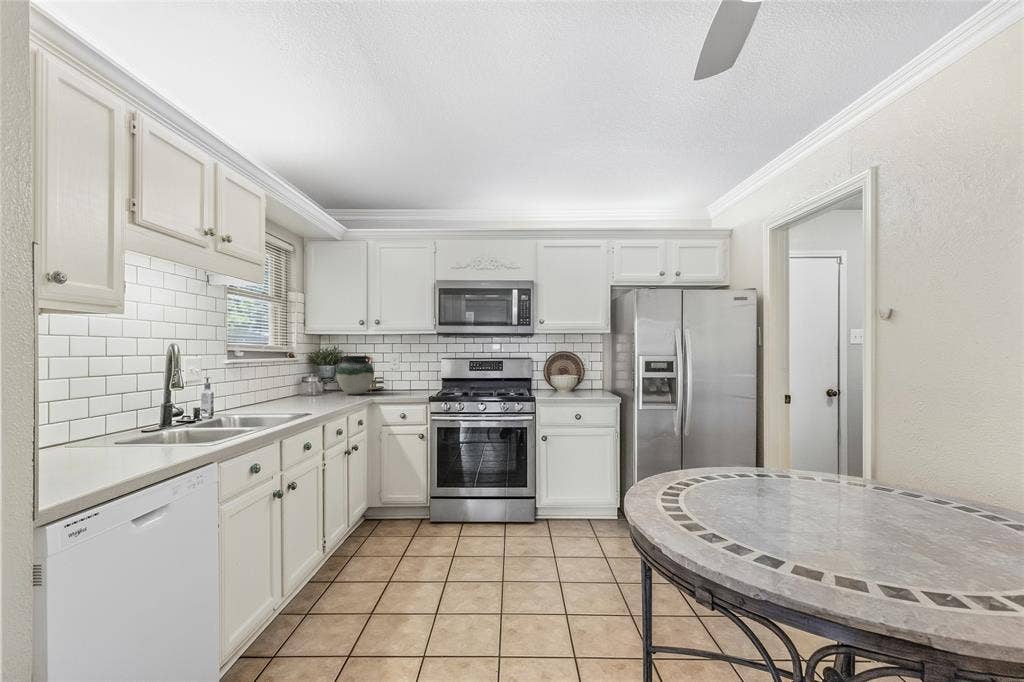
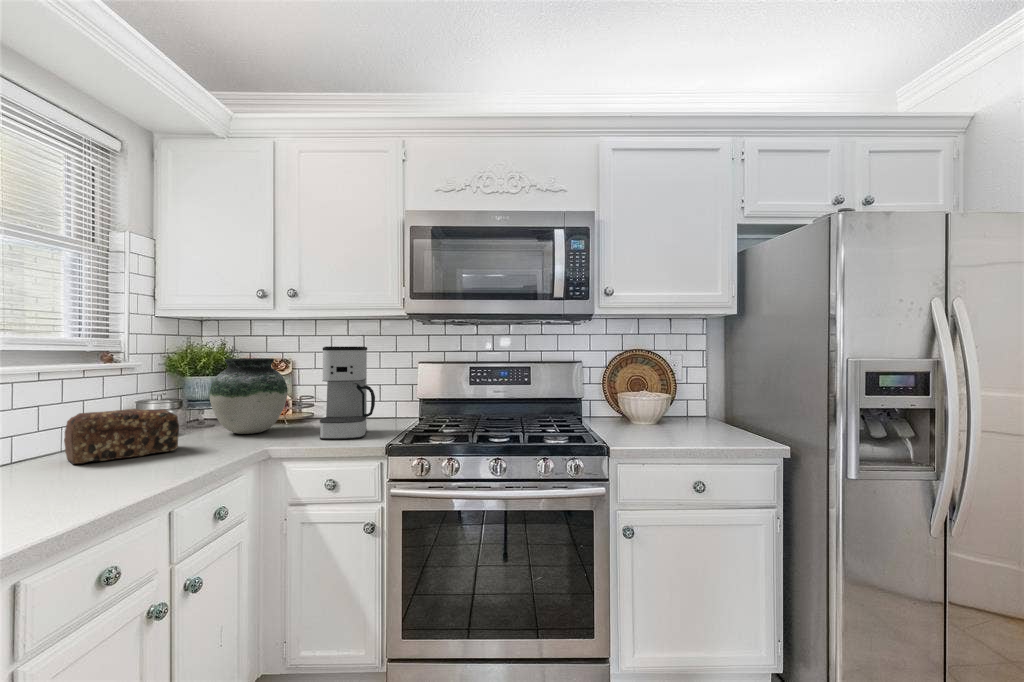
coffee maker: none [394,350,421,396] -> present [320,346,375,440]
bread loaf: none [285,379,333,402] -> present [64,409,179,464]

